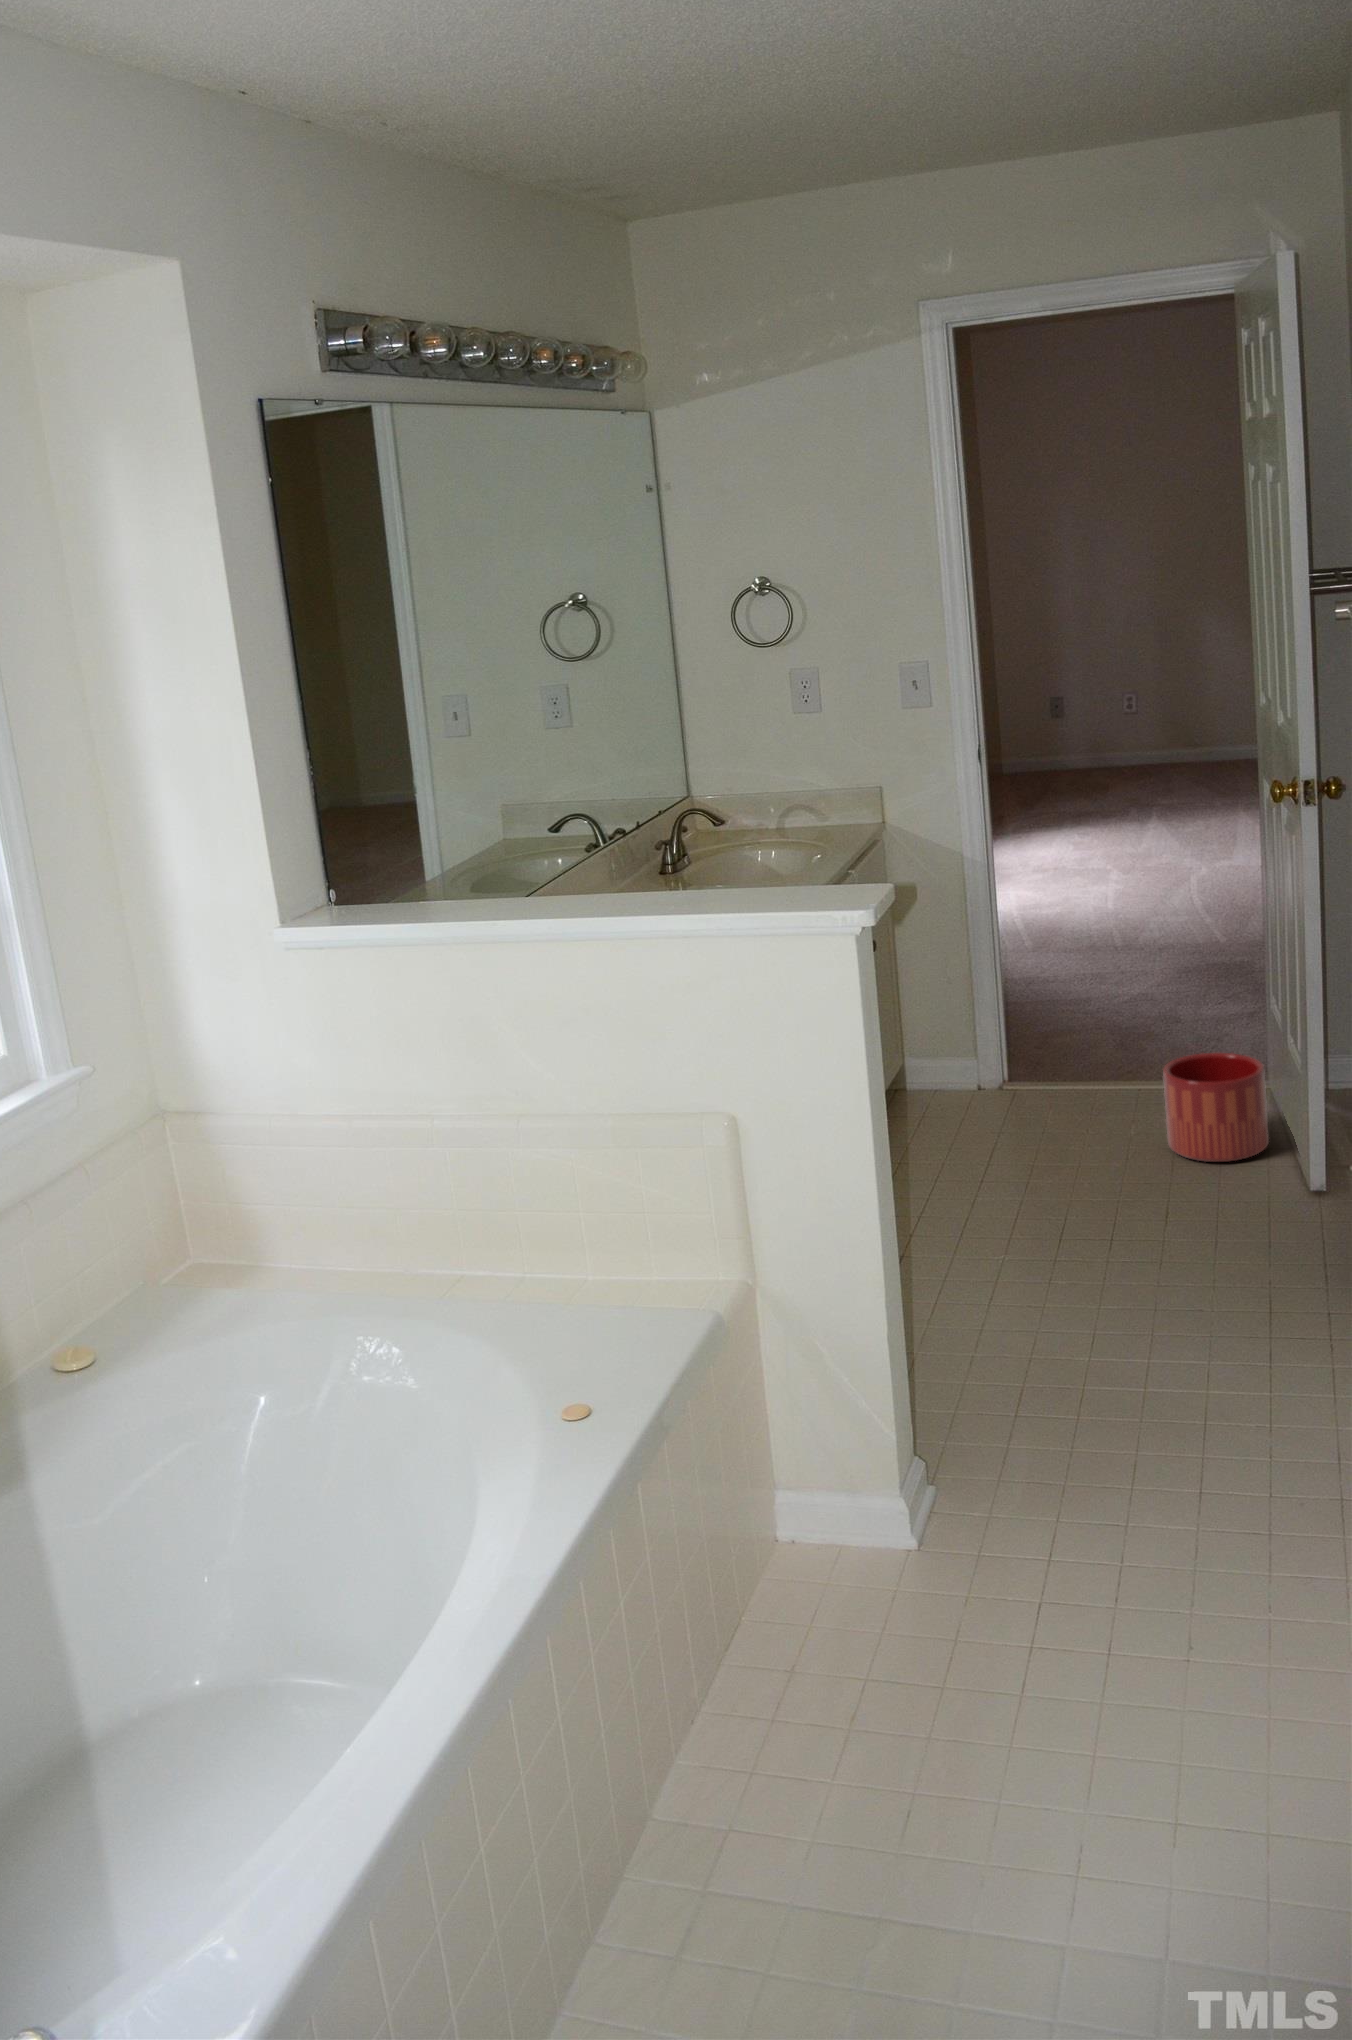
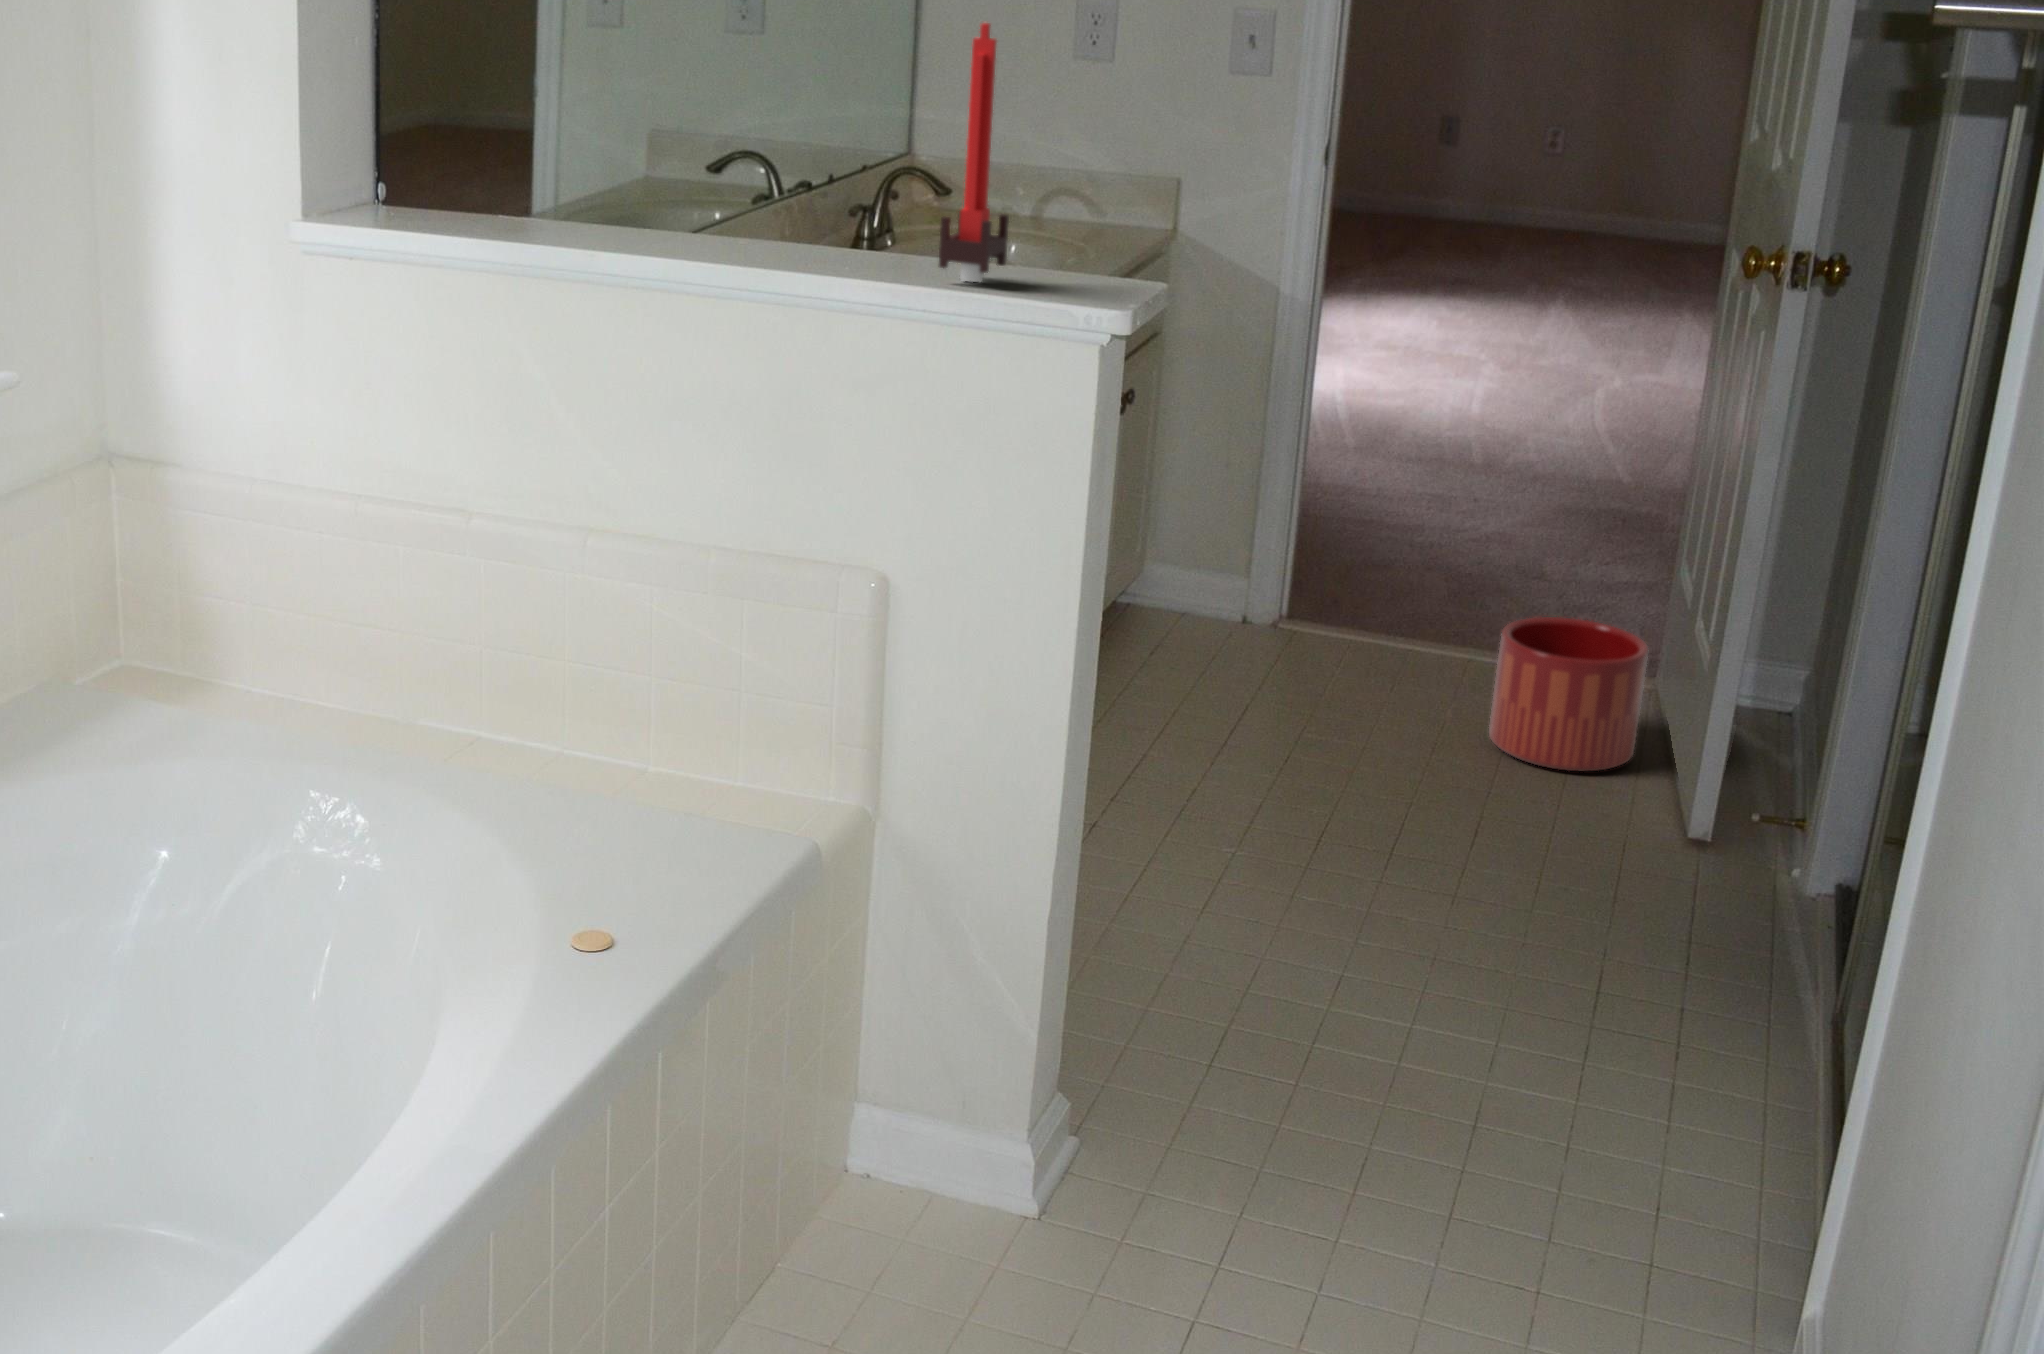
candle: none [733,721,783,896] -> present [939,23,1009,282]

